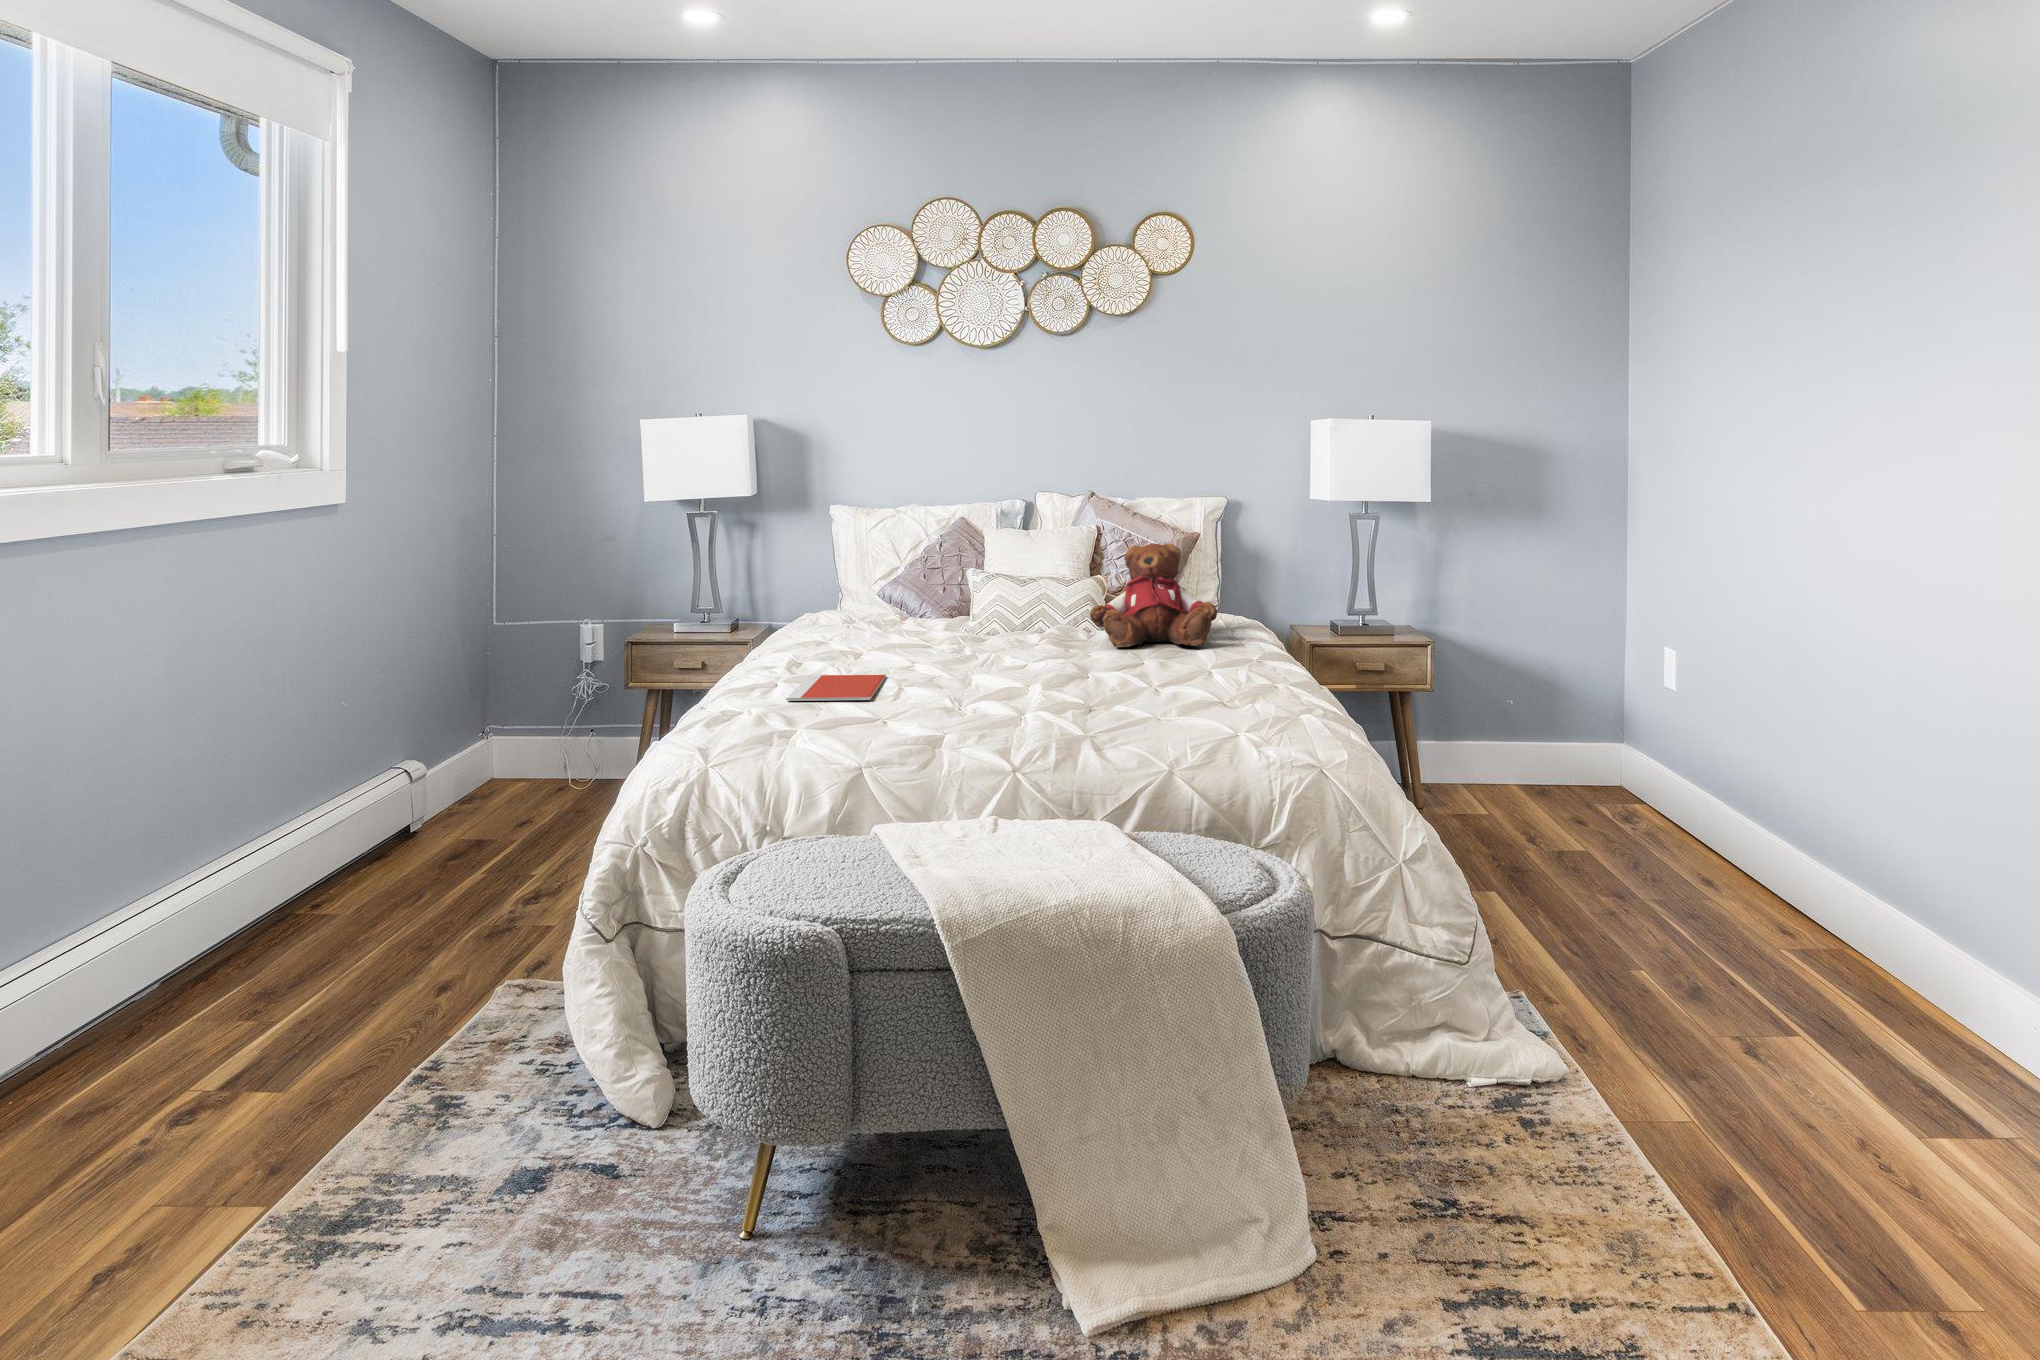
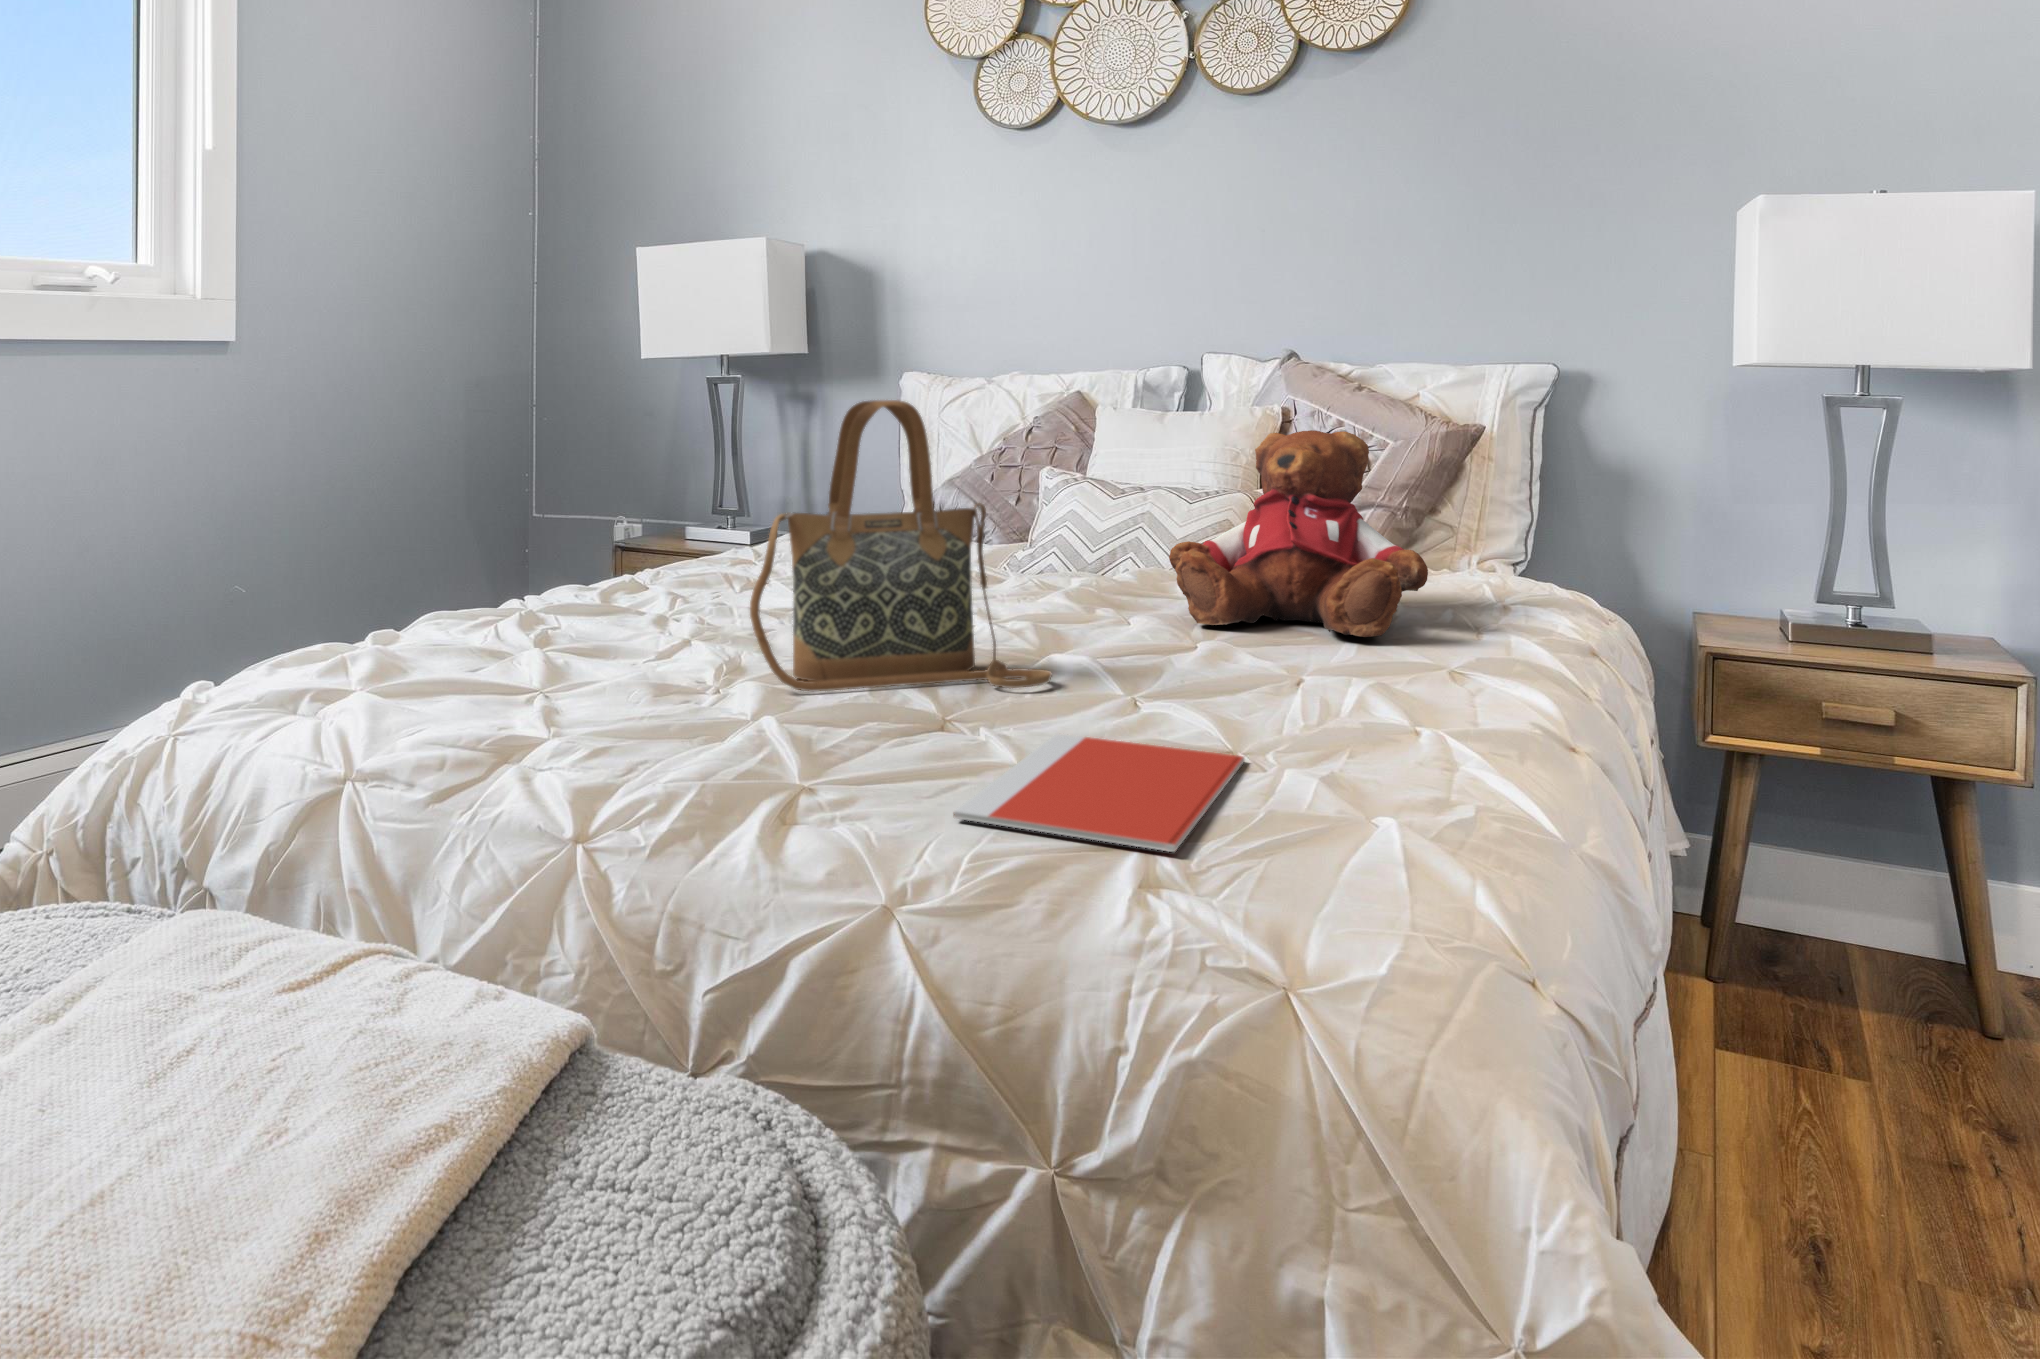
handbag: none [958,542,1093,692] -> present [750,400,1052,691]
notebook: present [786,675,886,701] -> present [954,734,1245,852]

